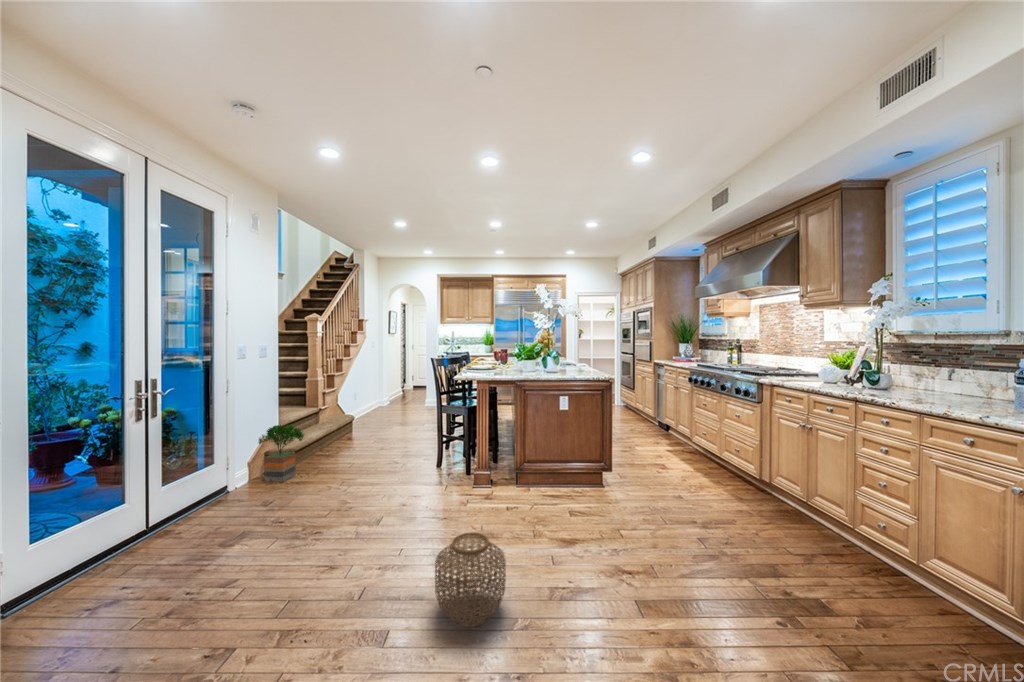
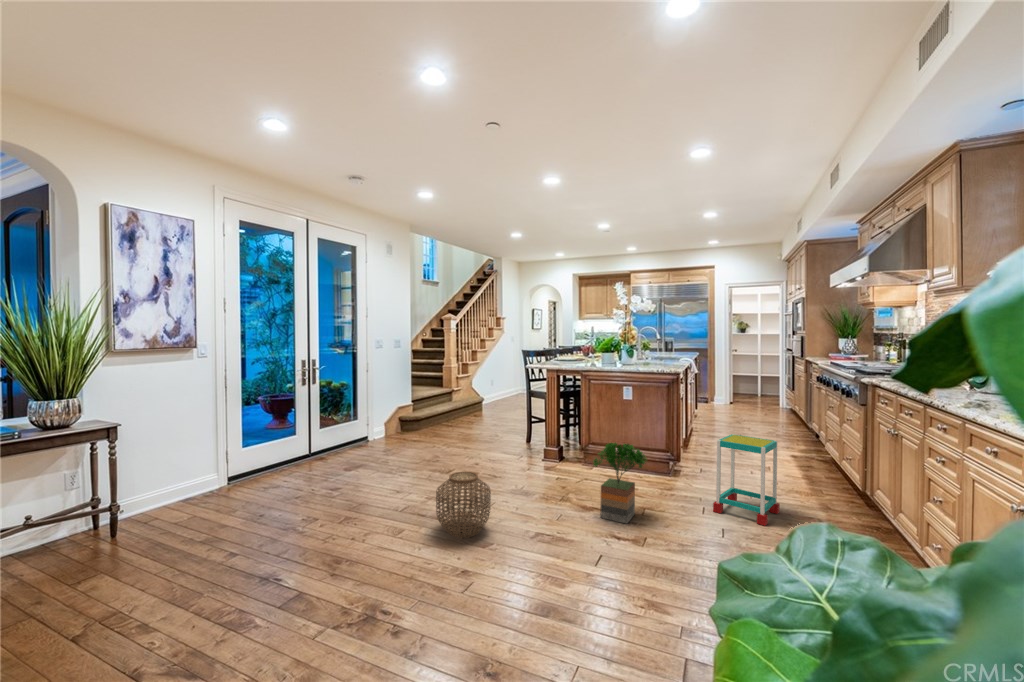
potted tree: present [259,425,304,482] -> present [593,443,647,523]
side table: none [668,437,719,520] -> present [713,434,780,526]

